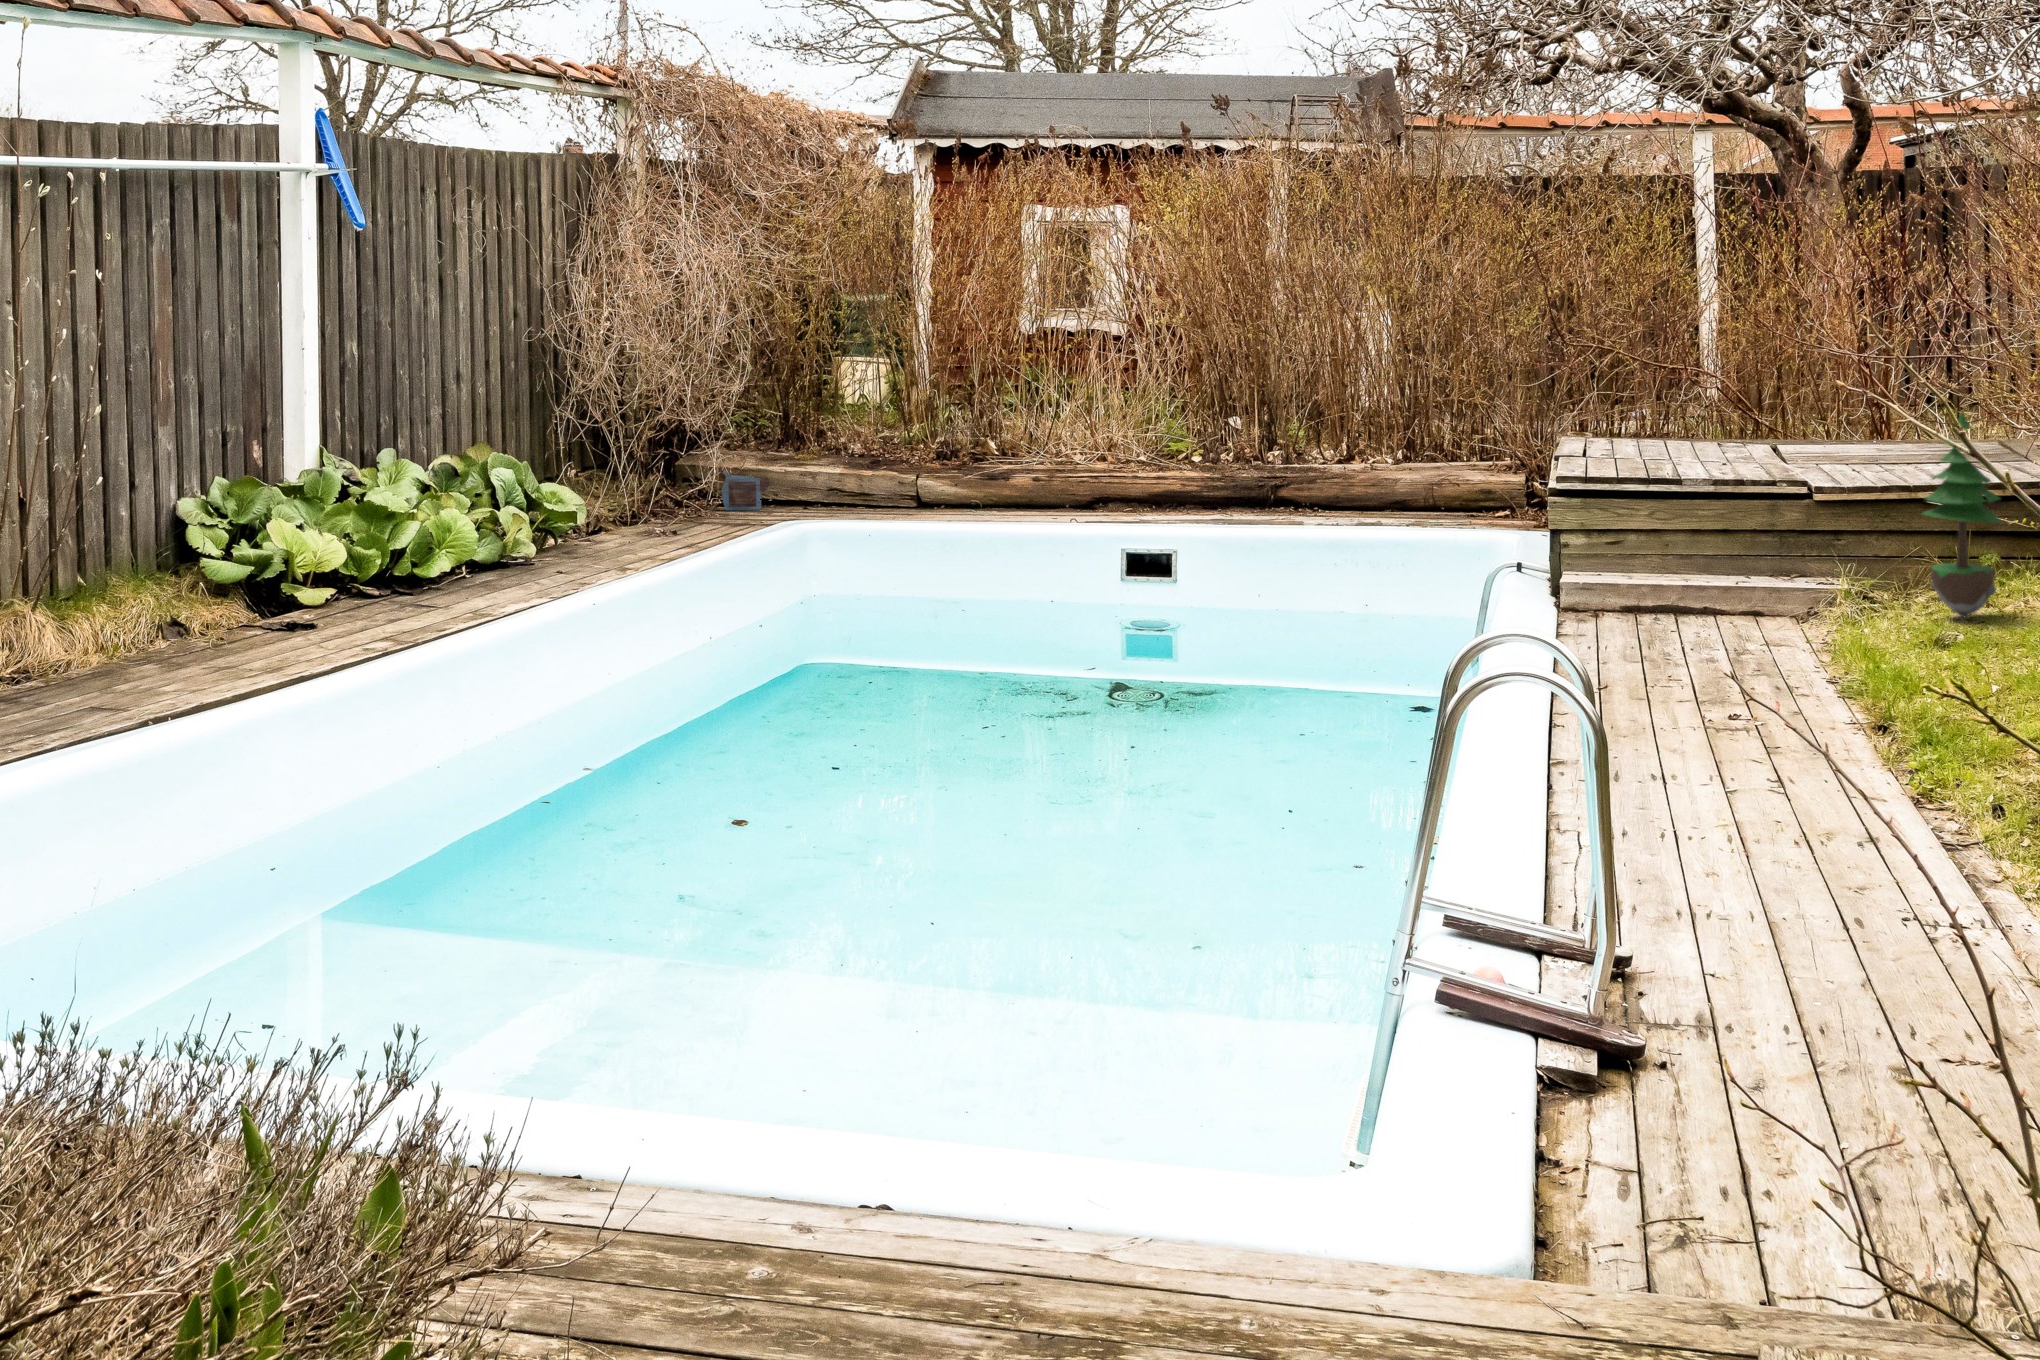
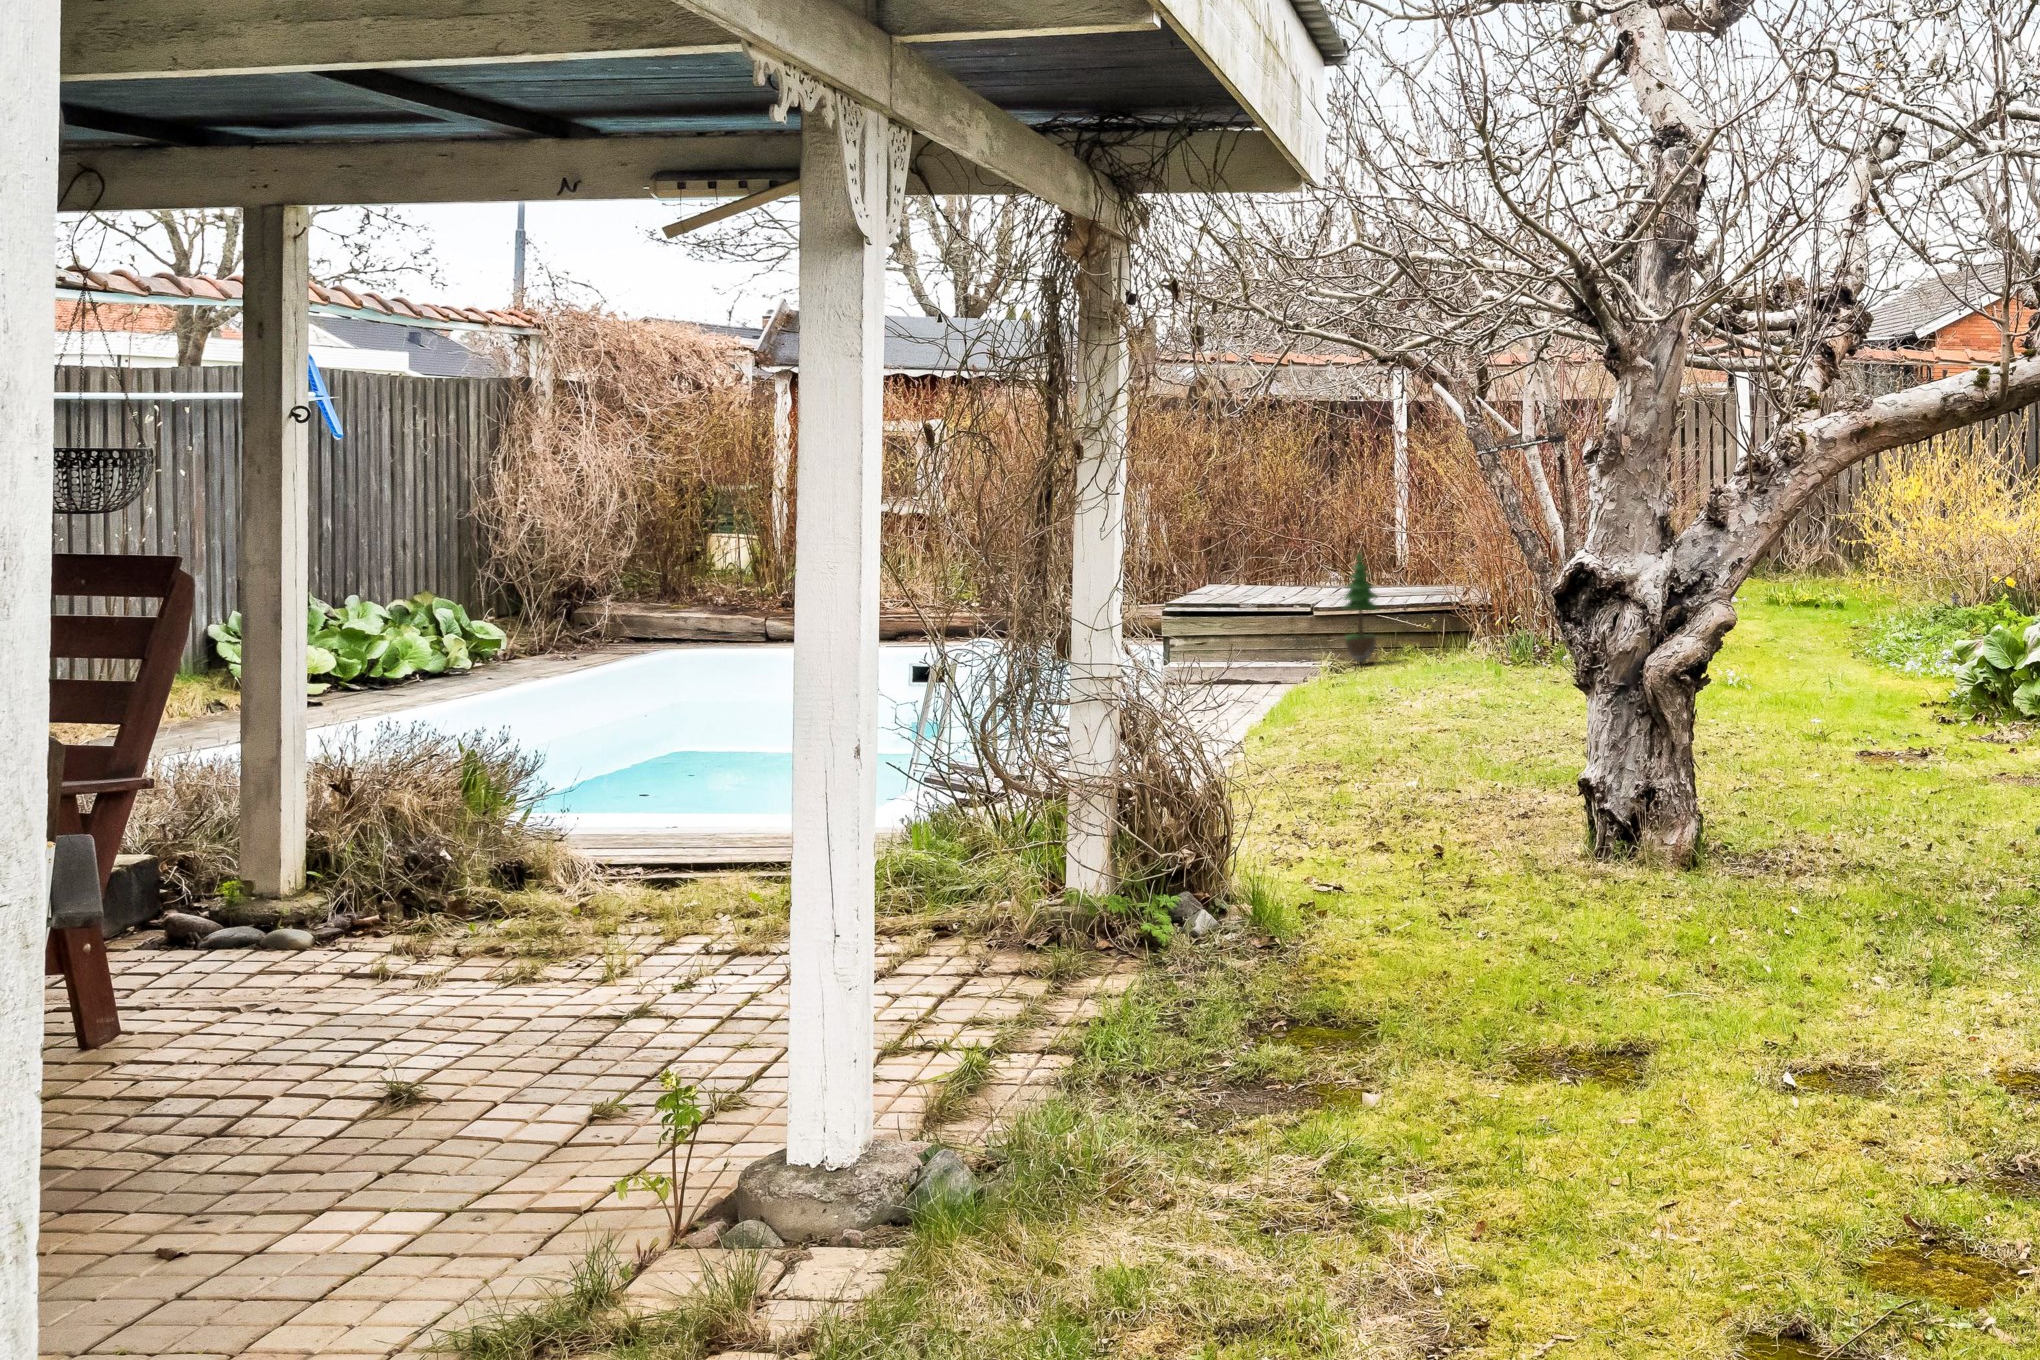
watering can: present [721,470,769,510] -> none [602,615,663,647]

